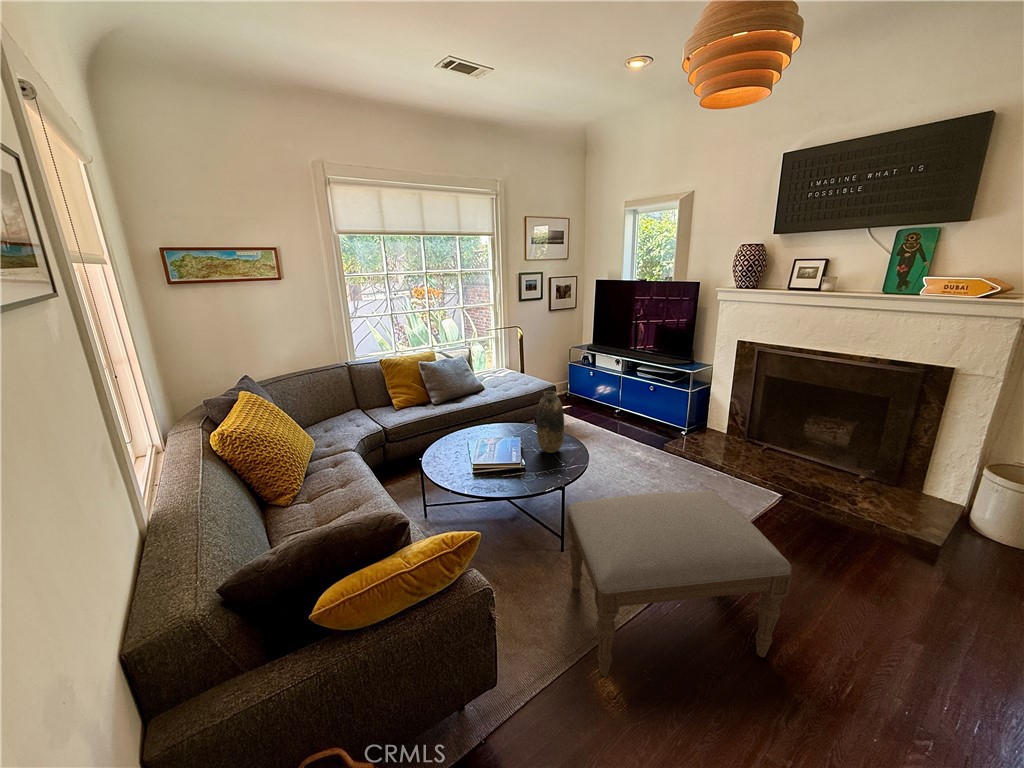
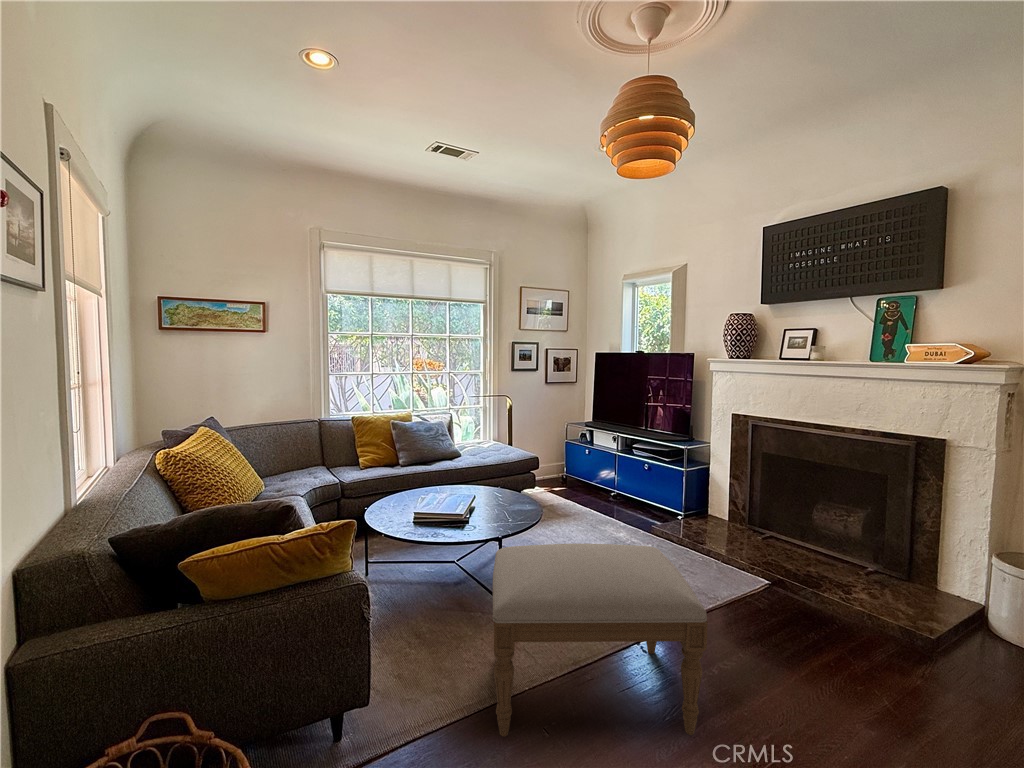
vase: present [536,391,564,453] -> none [488,442,517,510]

